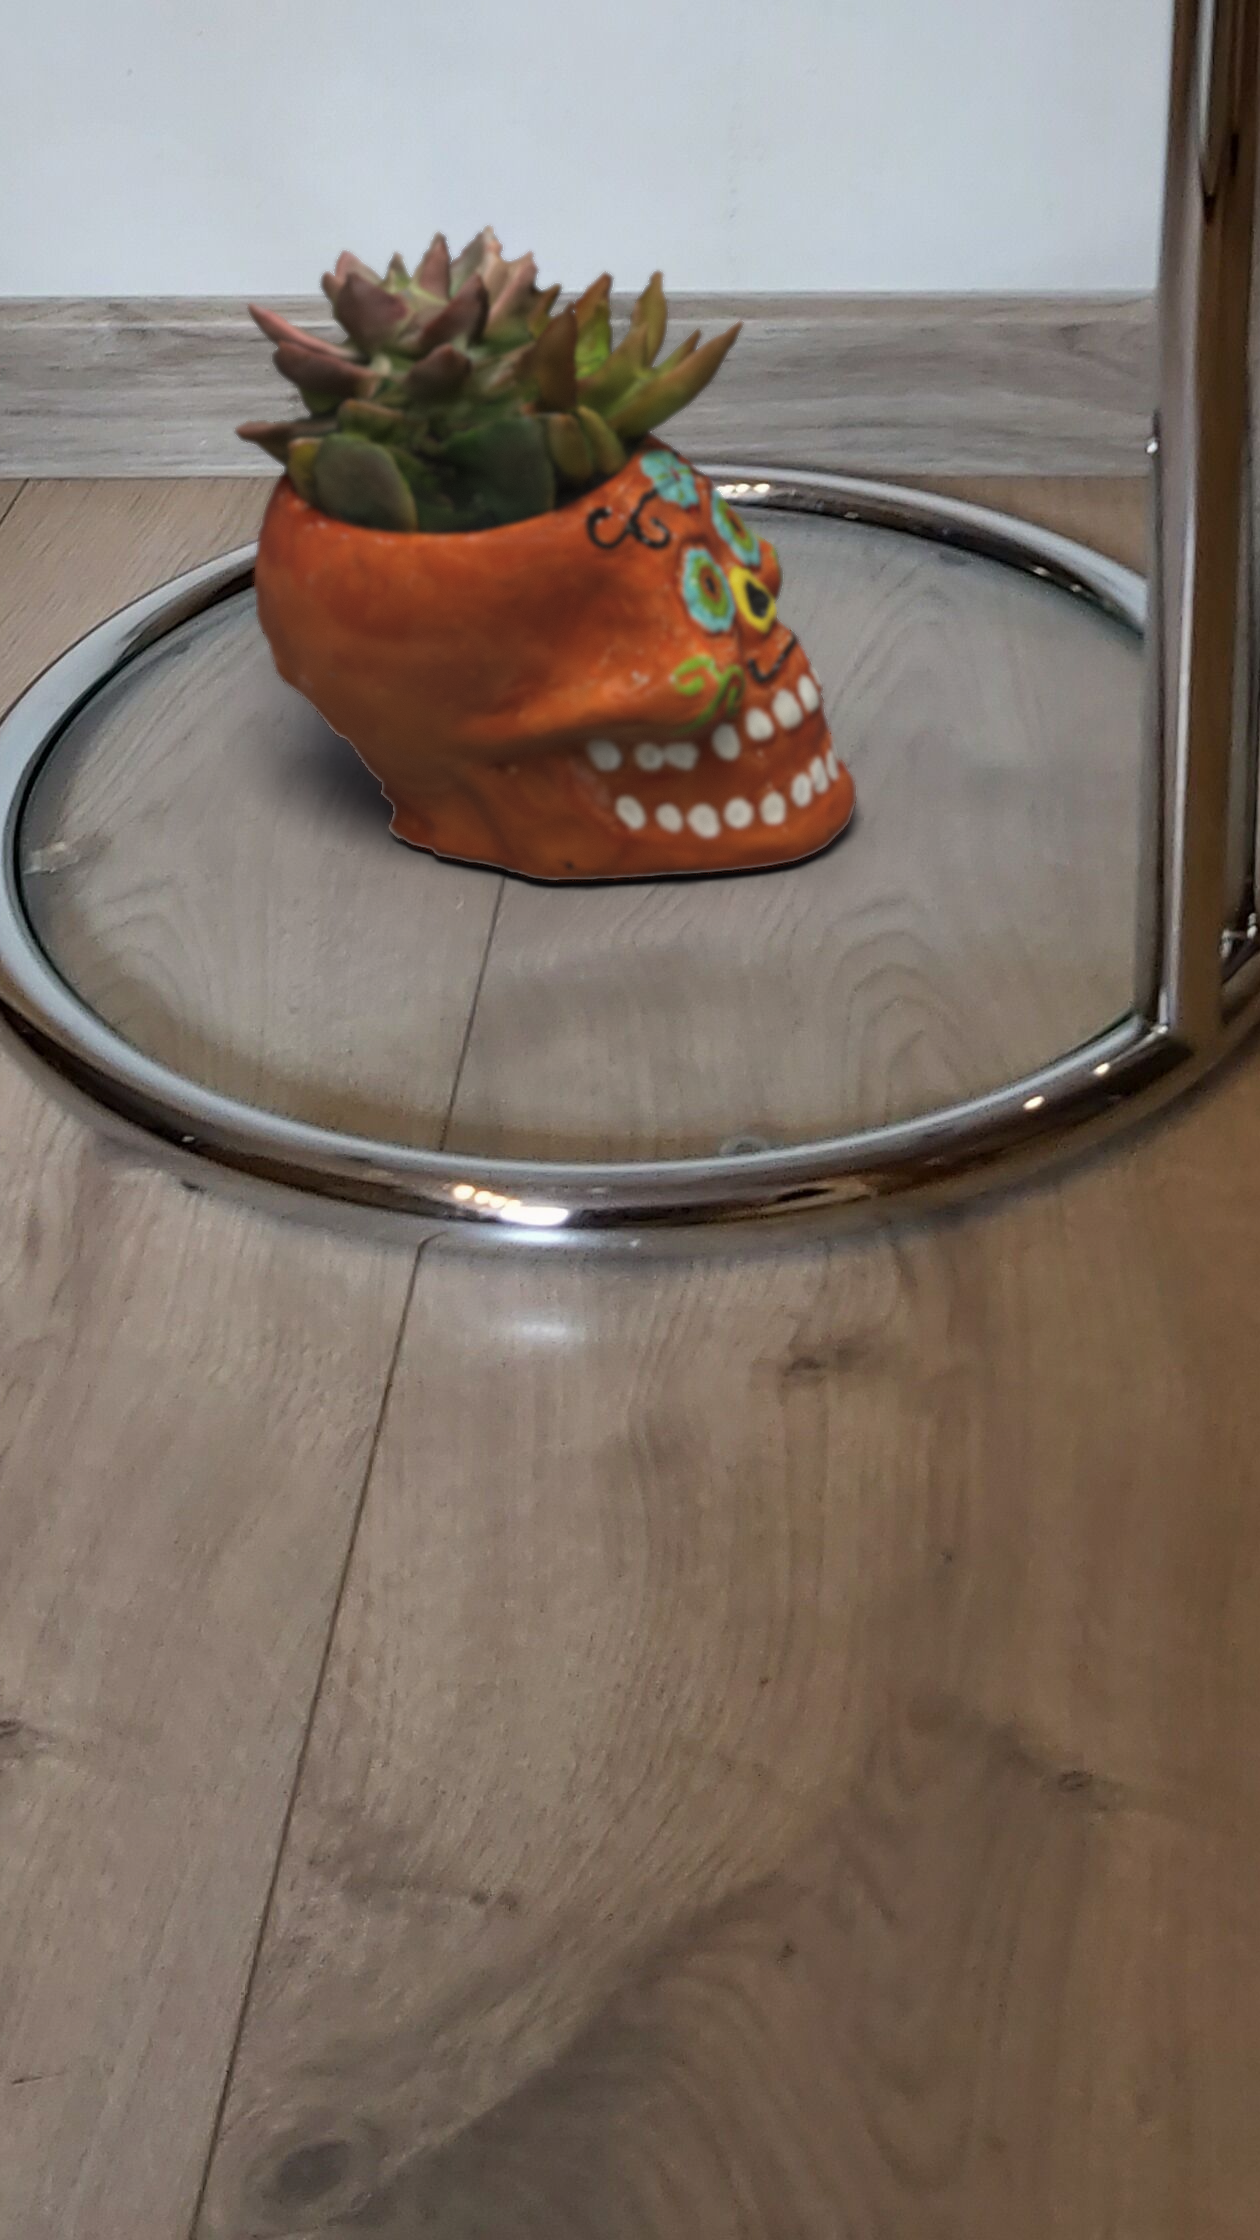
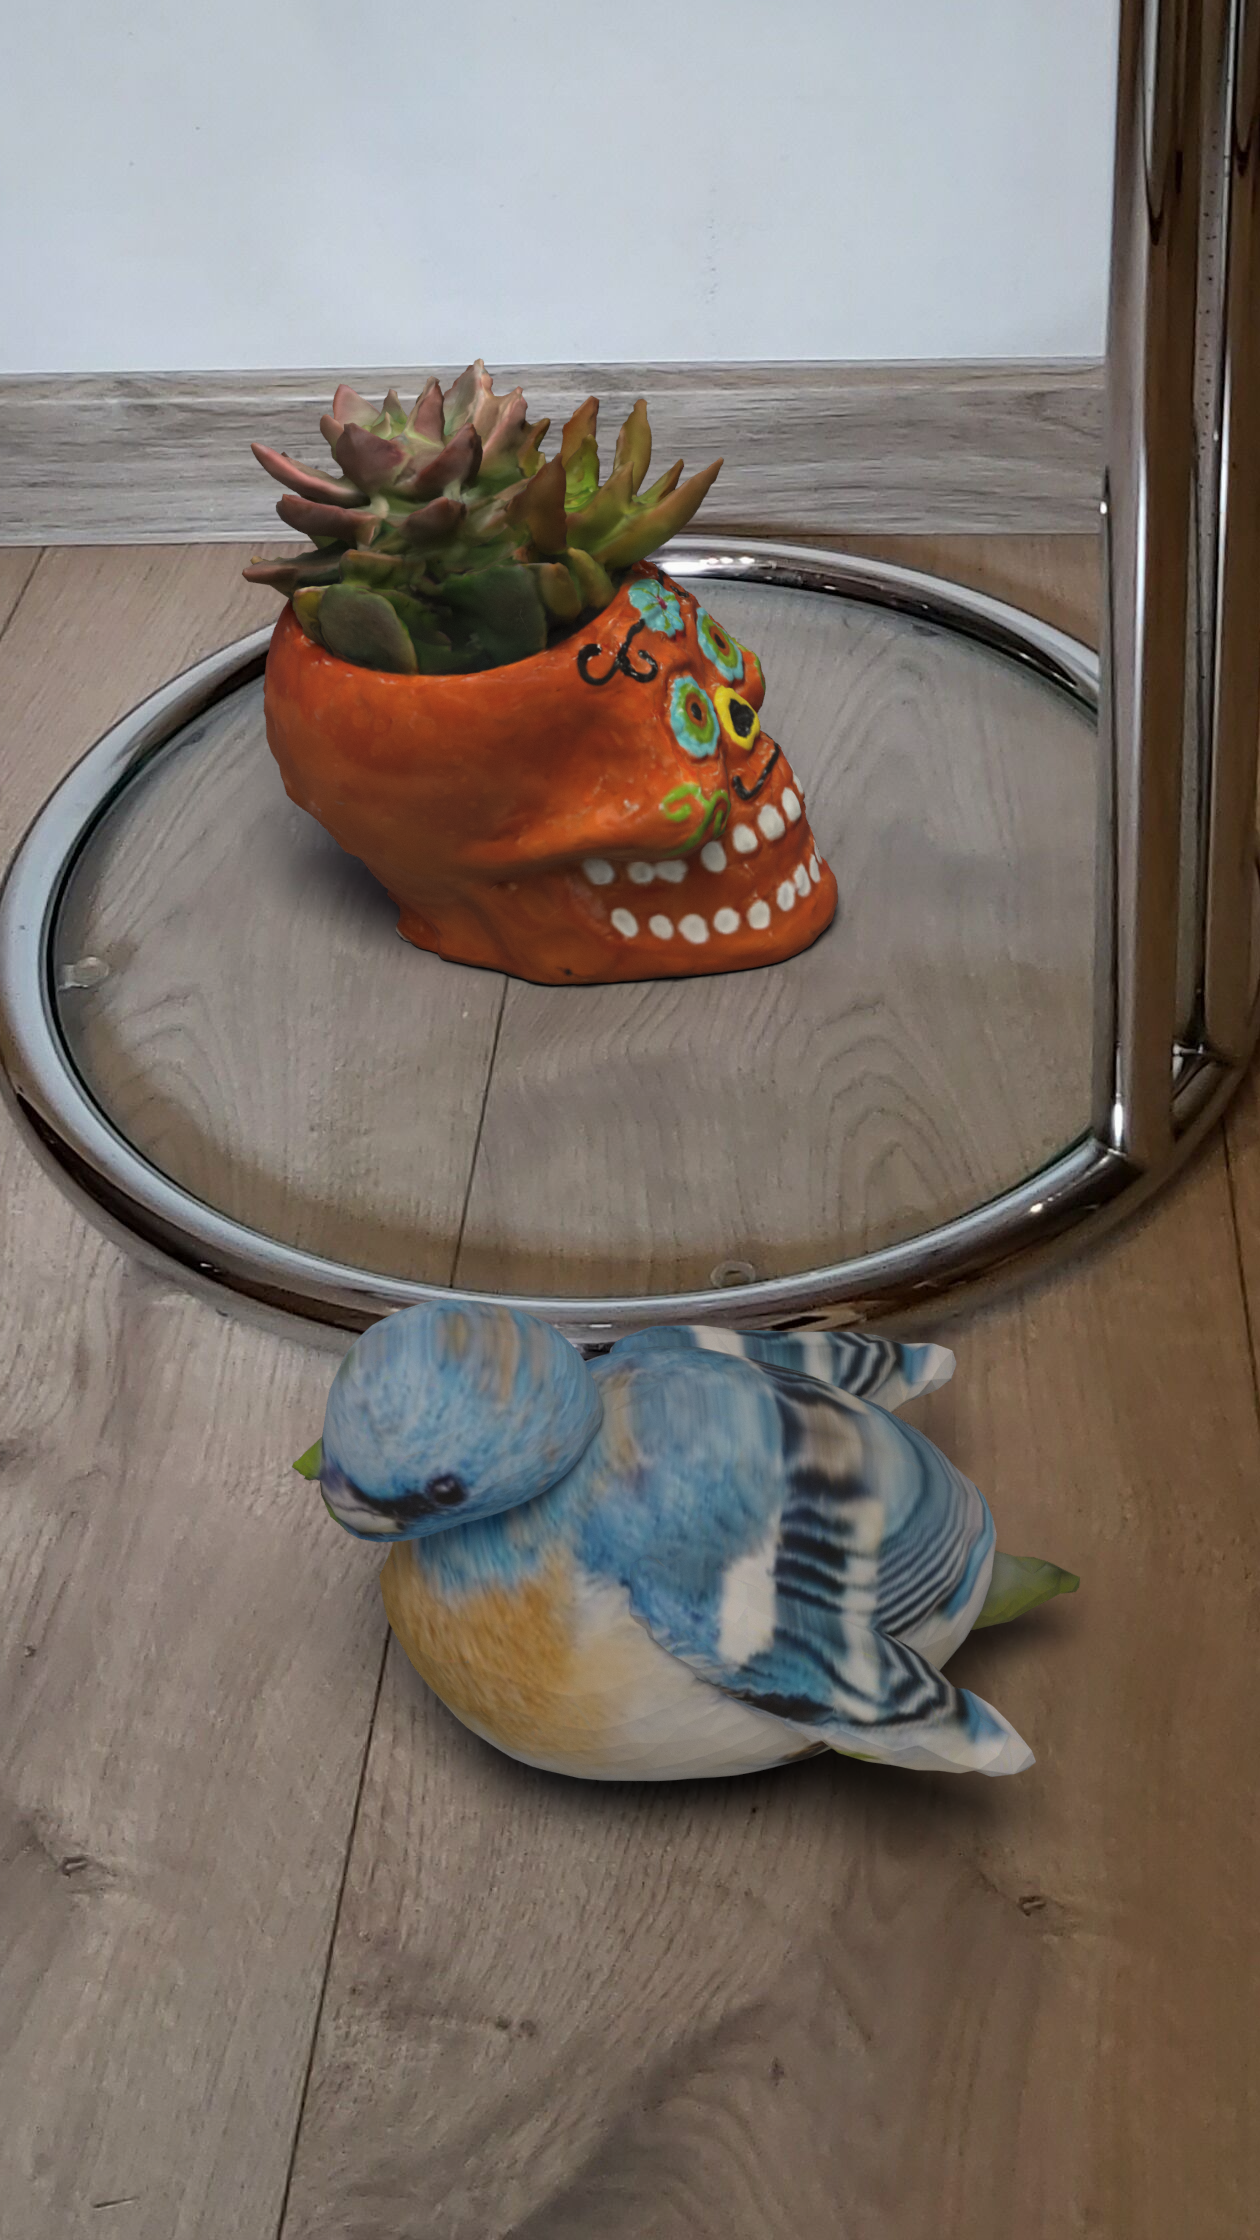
plush toy: none [260,1093,1120,1640] -> present [292,1300,1080,1781]

